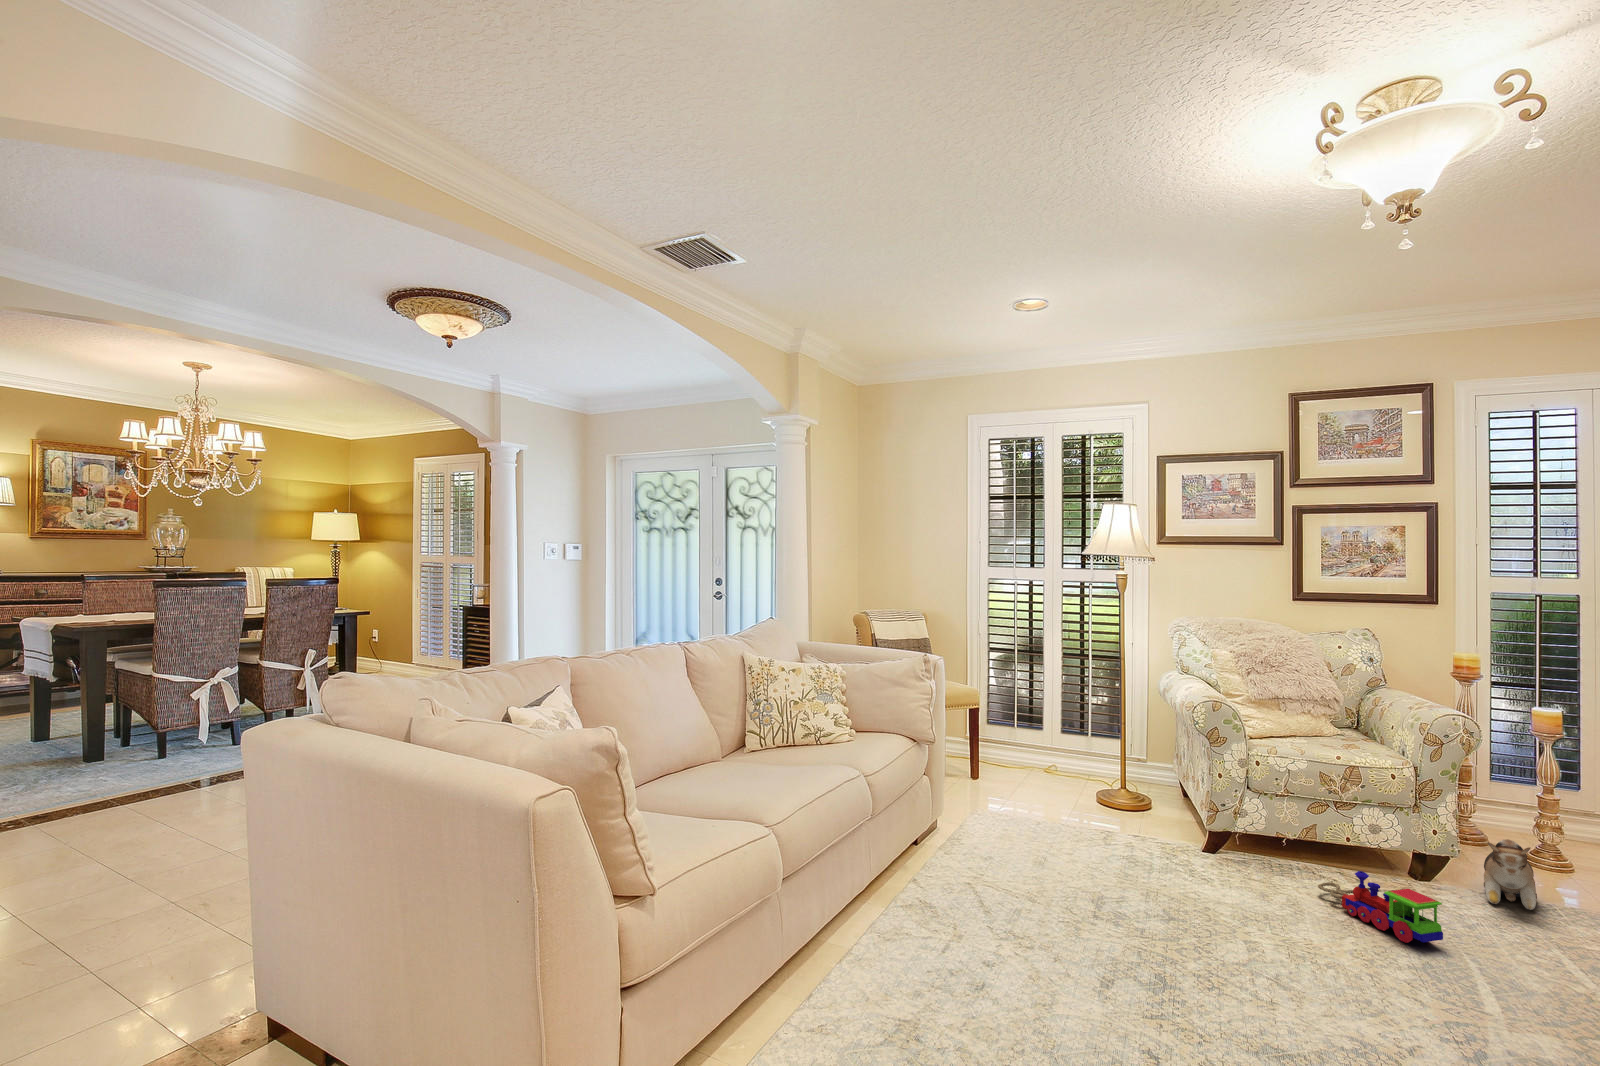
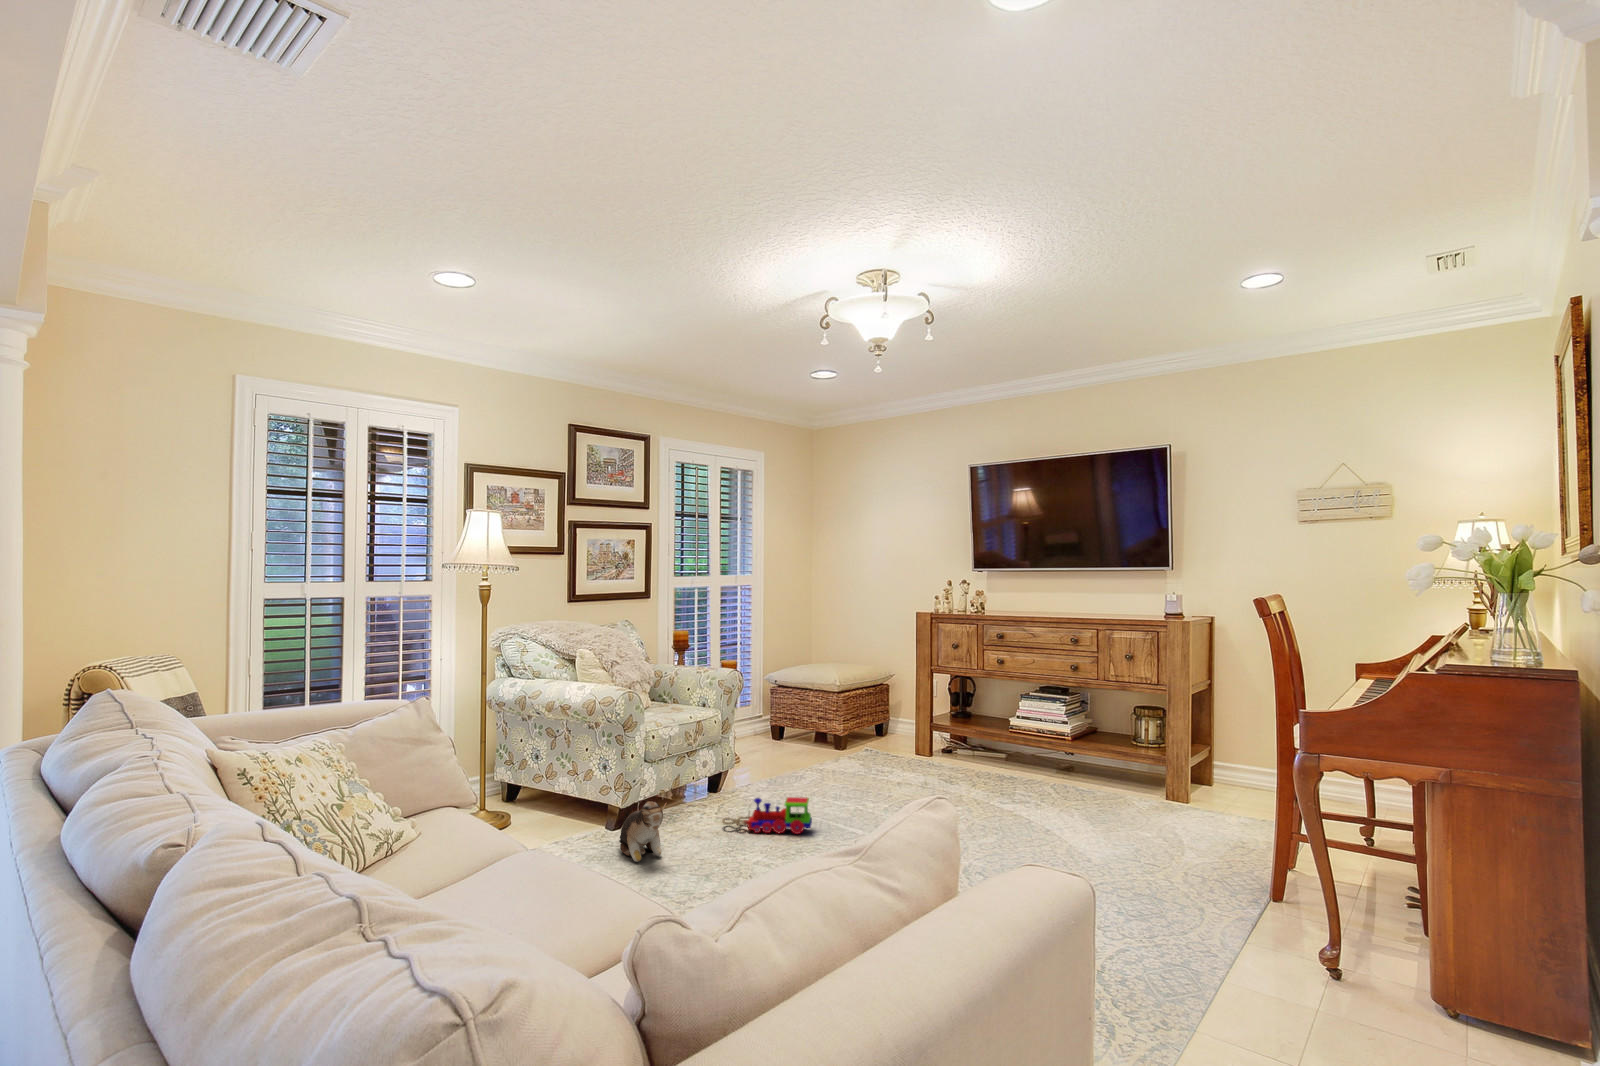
plush toy: present [1484,839,1537,910] -> present [620,801,666,862]

